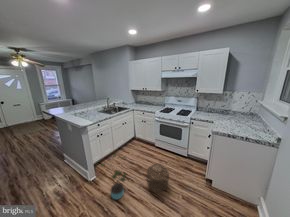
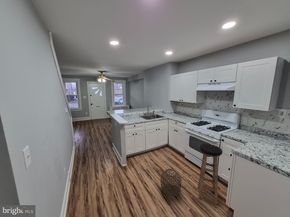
bar stool: none [178,129,201,182] -> present [198,144,223,204]
potted plant: present [101,154,126,199] -> none [126,149,146,187]

